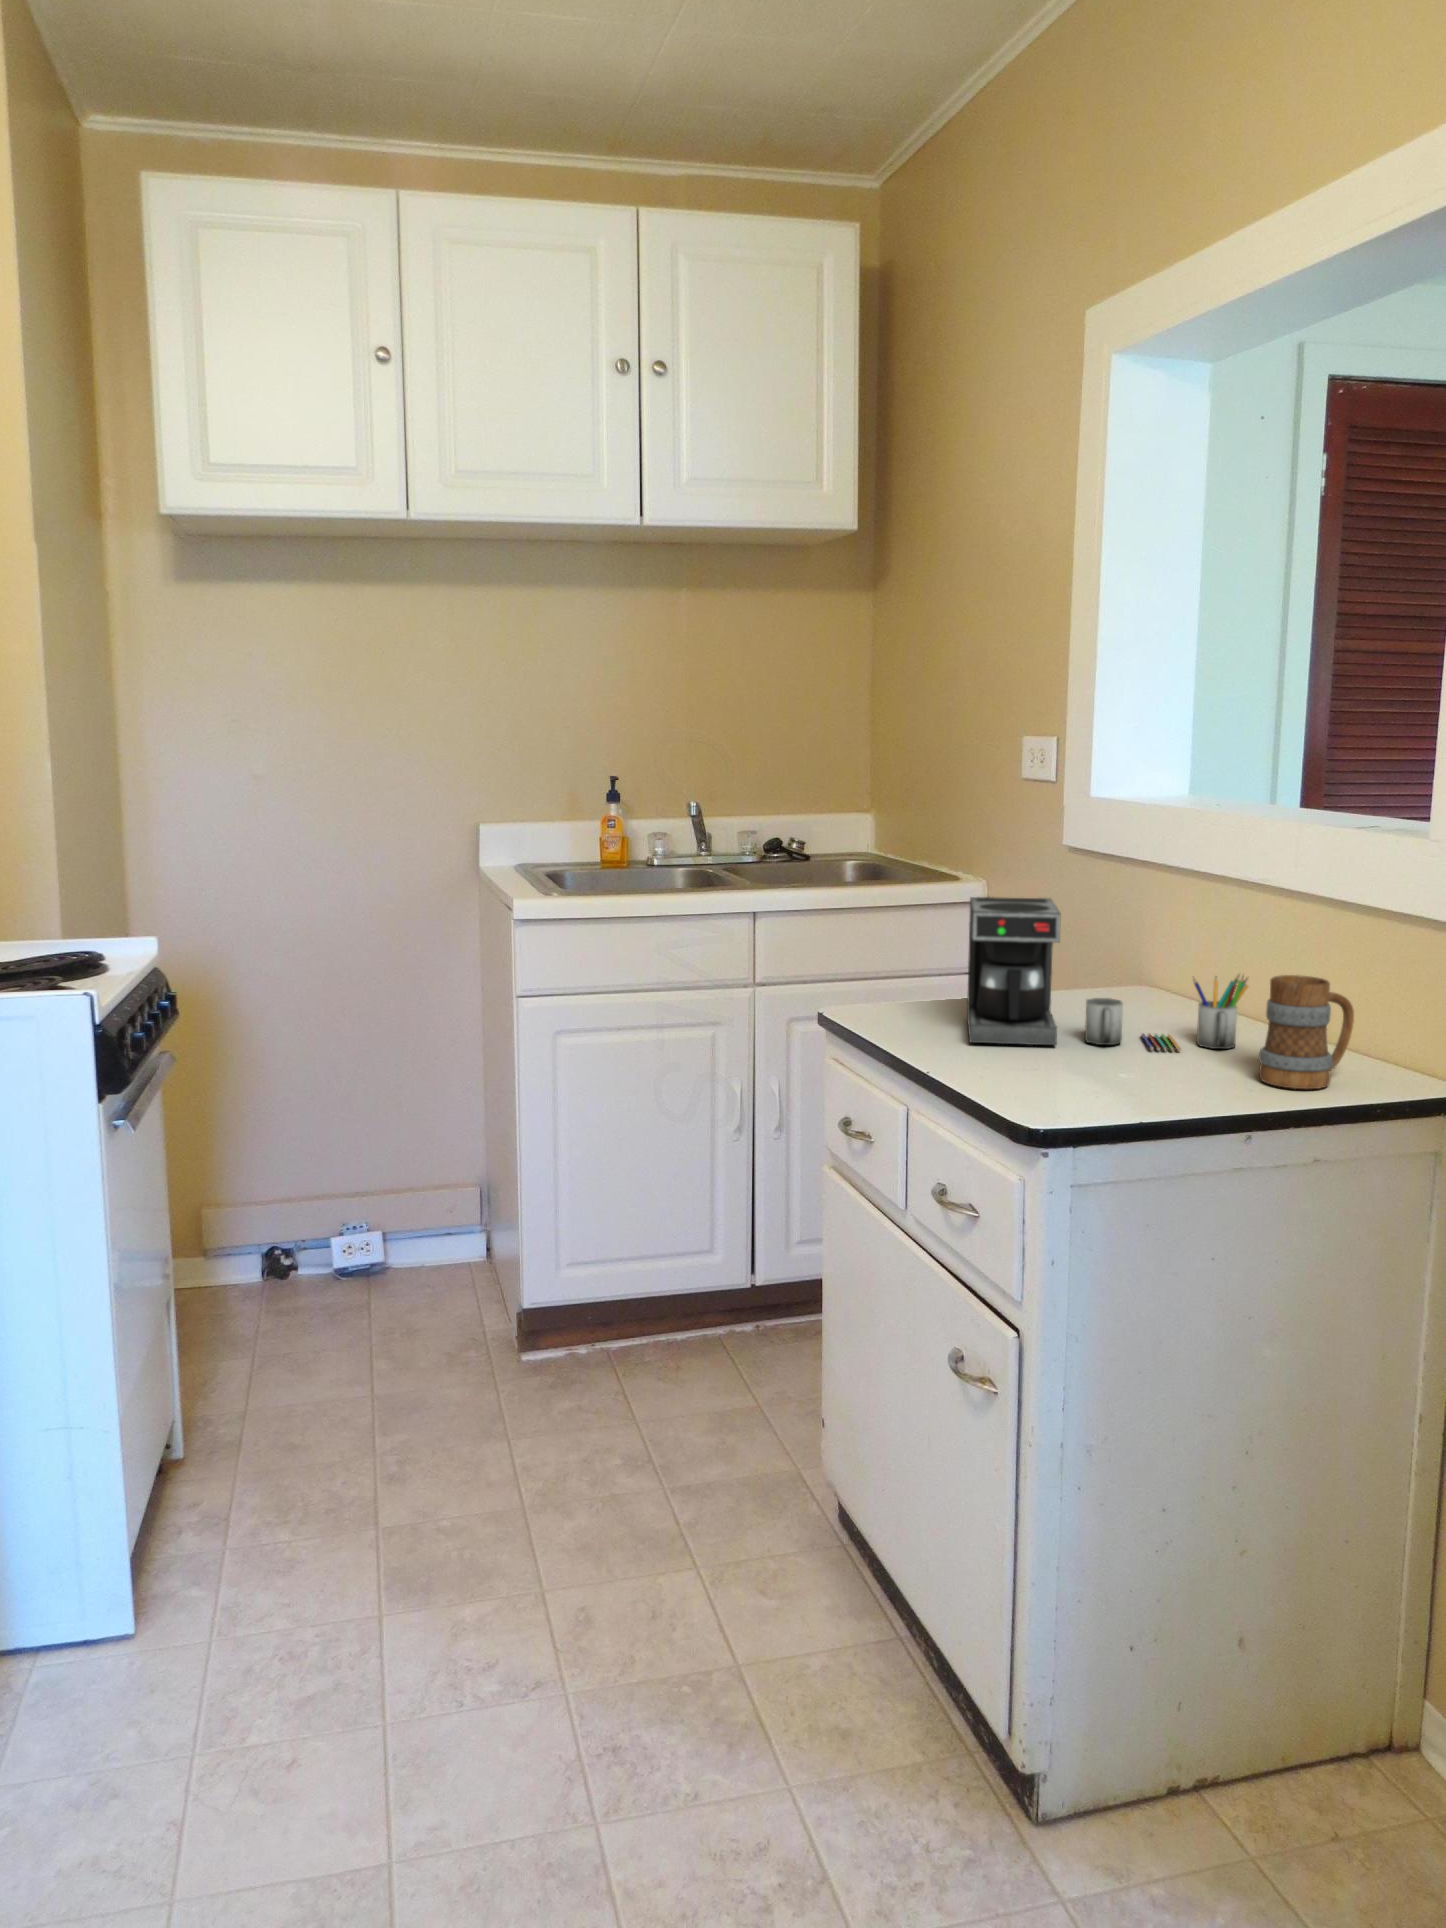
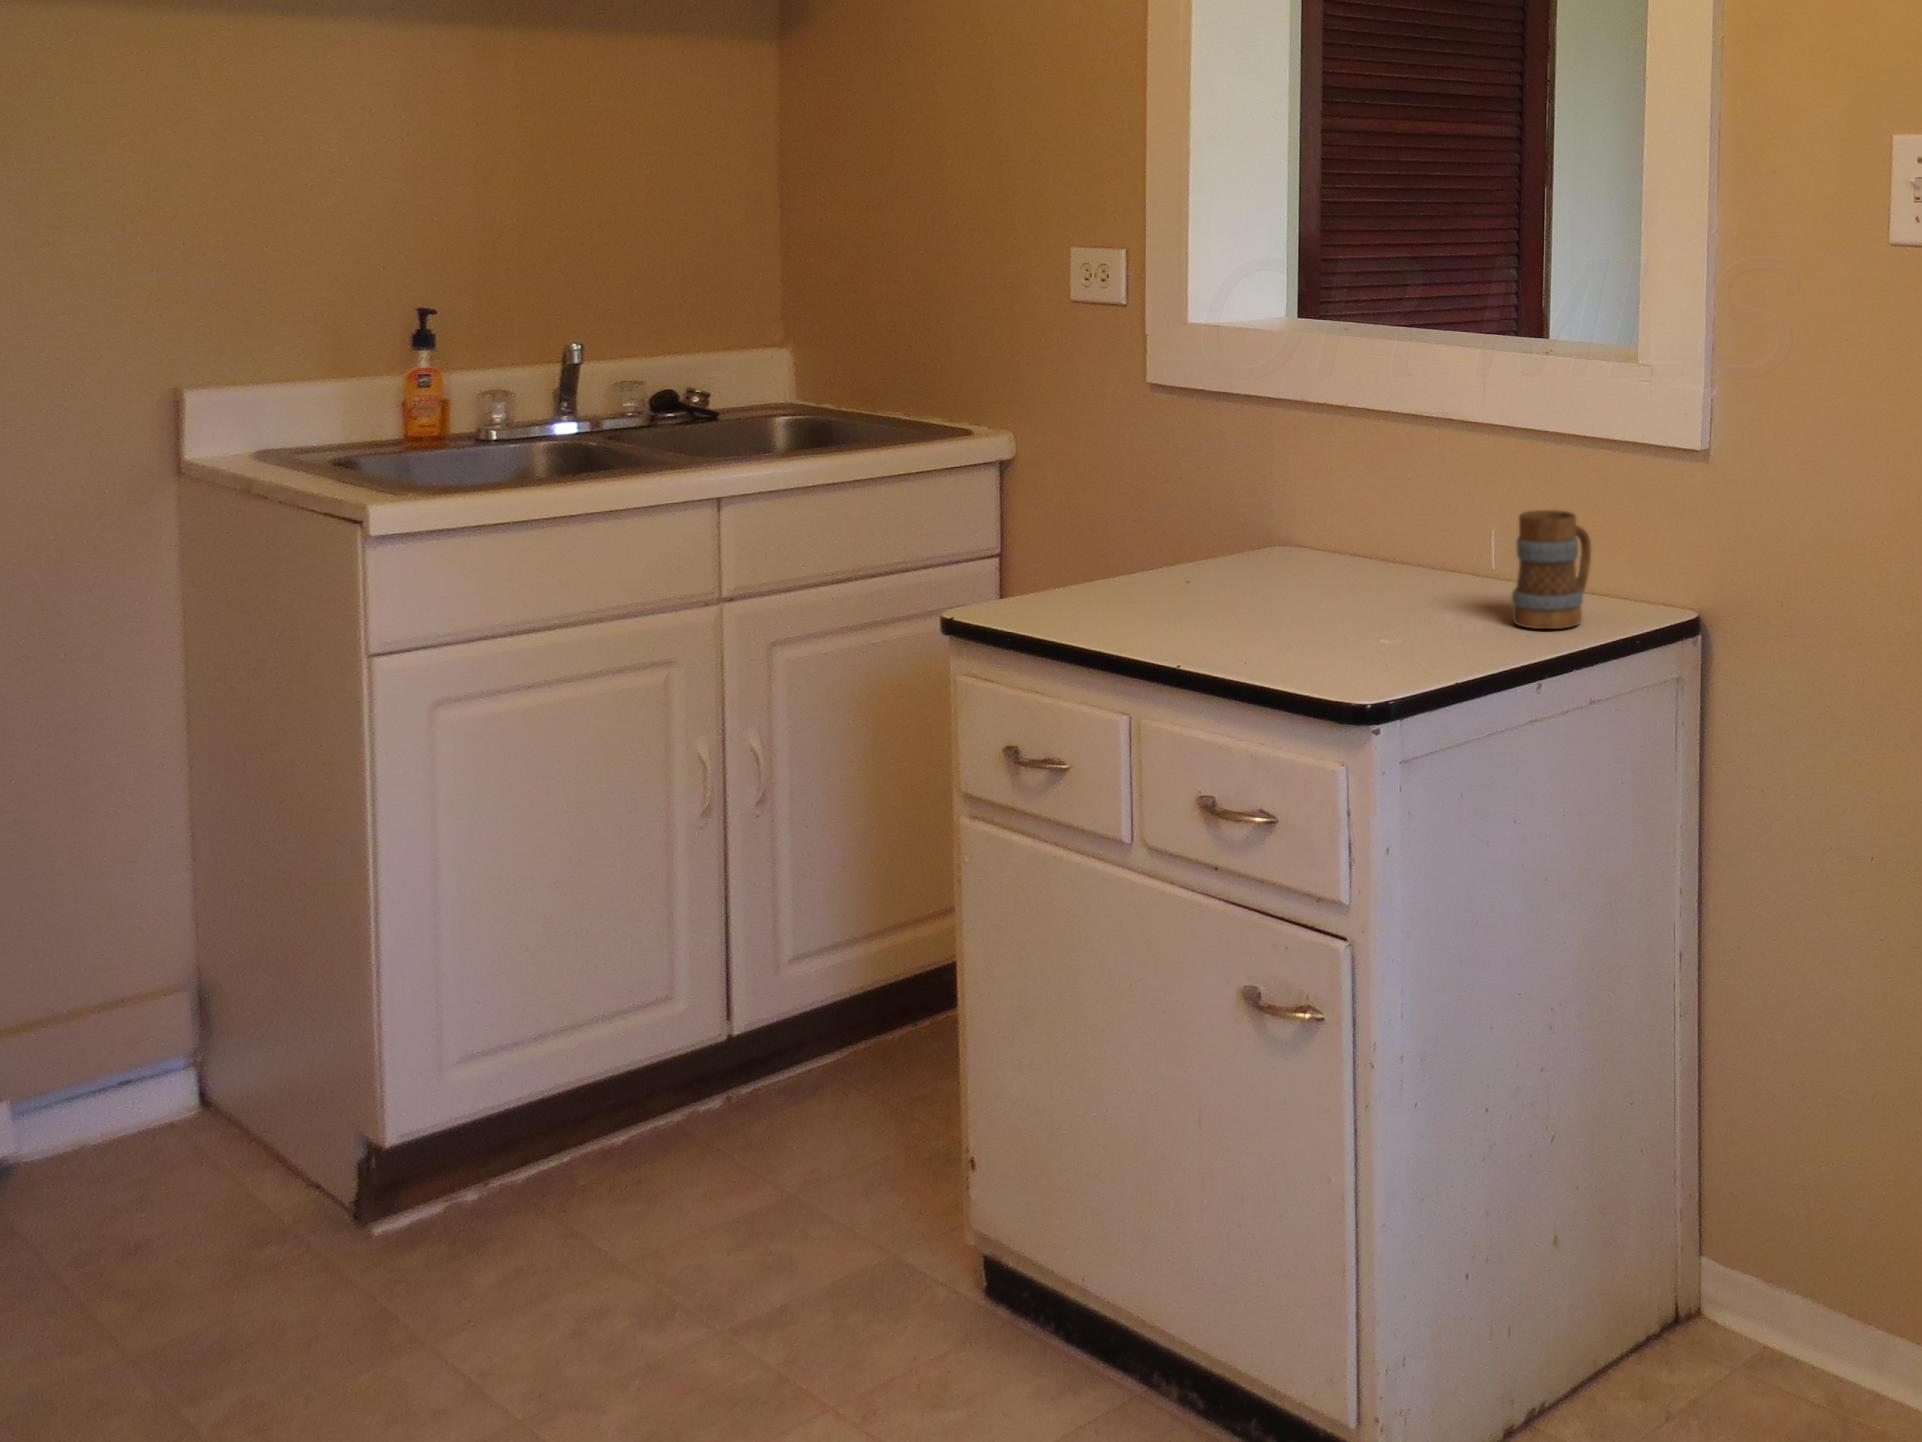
coffee maker: present [967,897,1248,1050] -> none [1144,448,1467,627]

